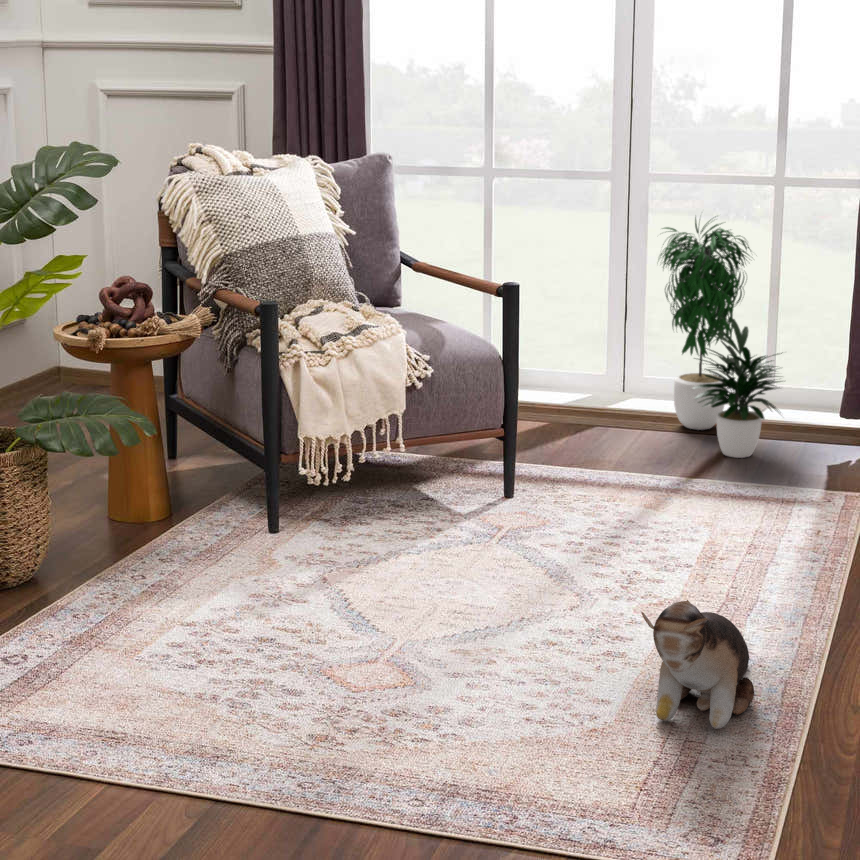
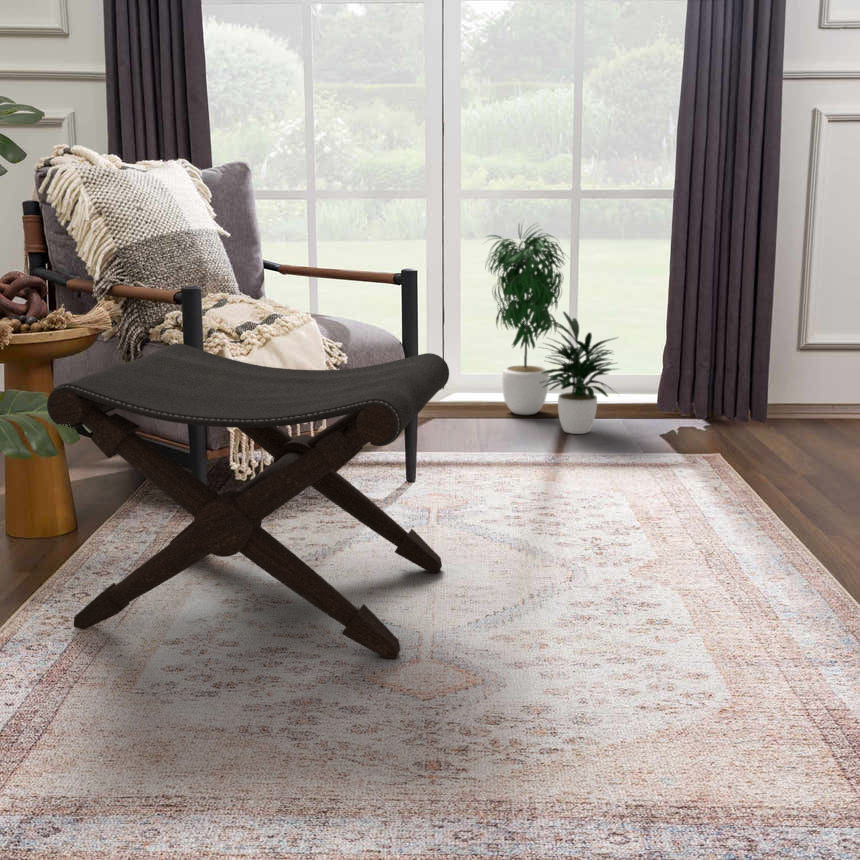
footstool: none [93,355,475,667] -> present [47,343,449,658]
plush toy: present [641,600,754,729] -> none [716,542,809,671]

